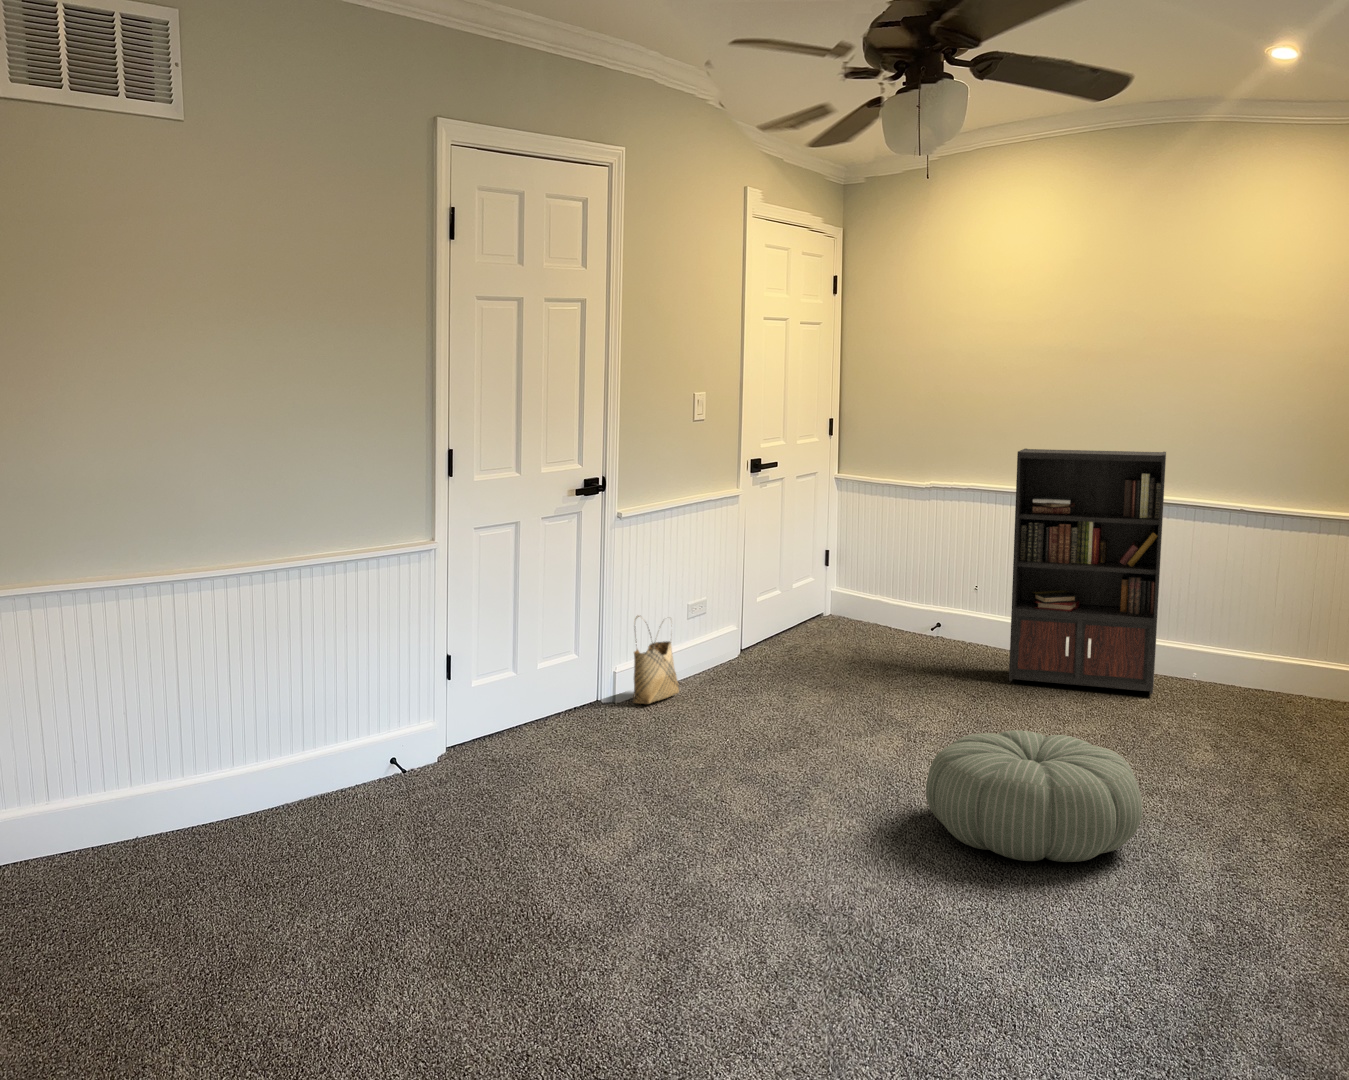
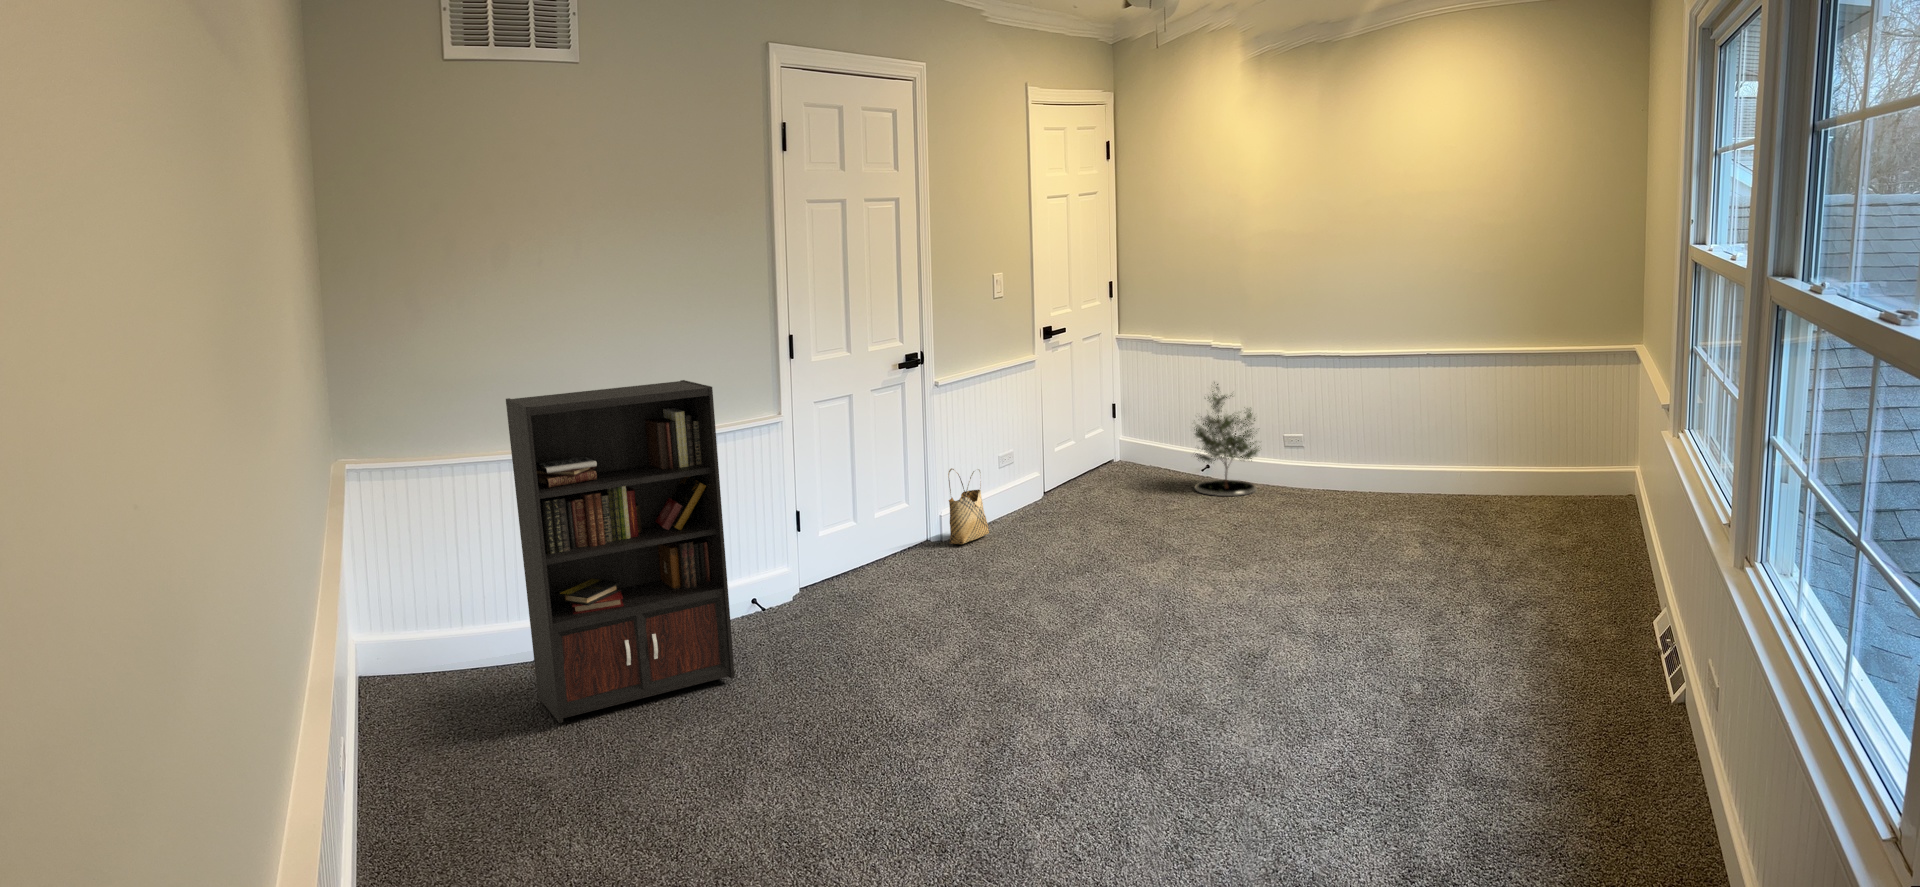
bookcase: present [1009,449,1196,694] -> present [506,380,735,723]
potted tree: none [912,528,995,661] -> present [1194,382,1260,496]
pouf: present [926,730,1142,862] -> none [1197,556,1376,662]

